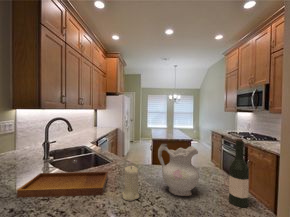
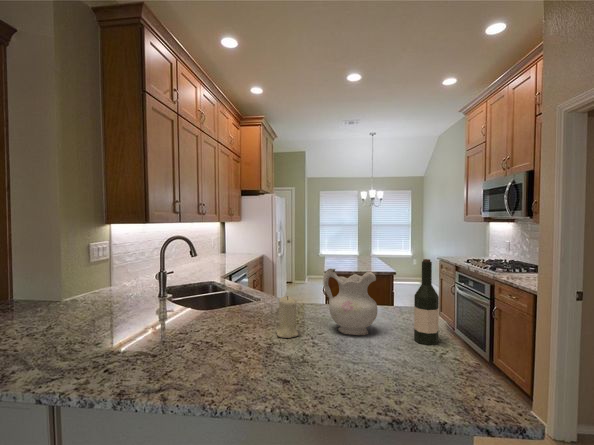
tray: present [17,160,108,198] -> none [148,291,256,335]

